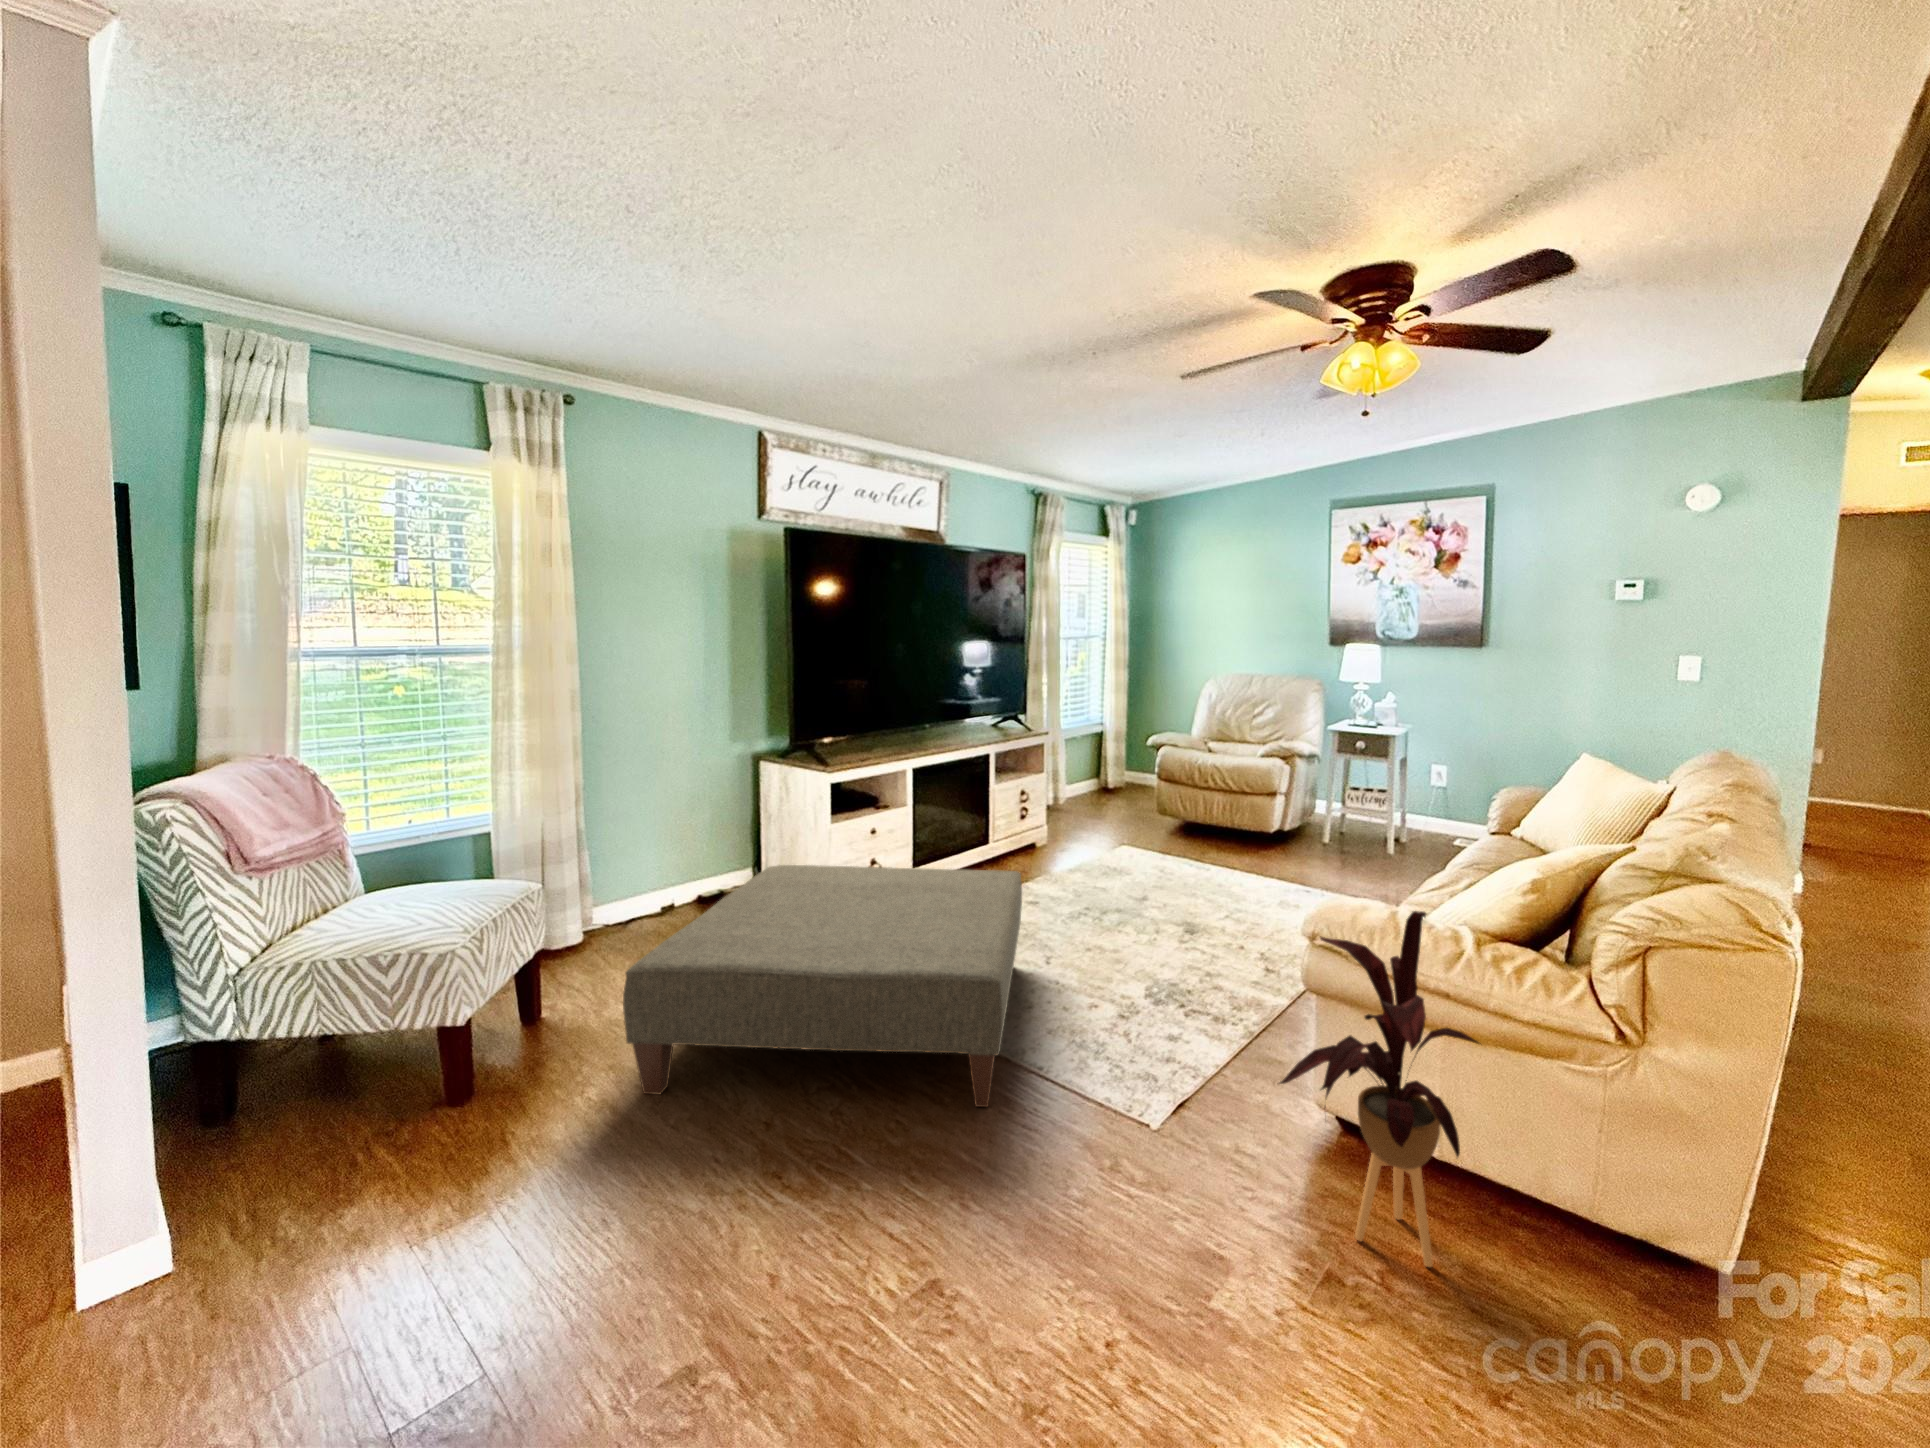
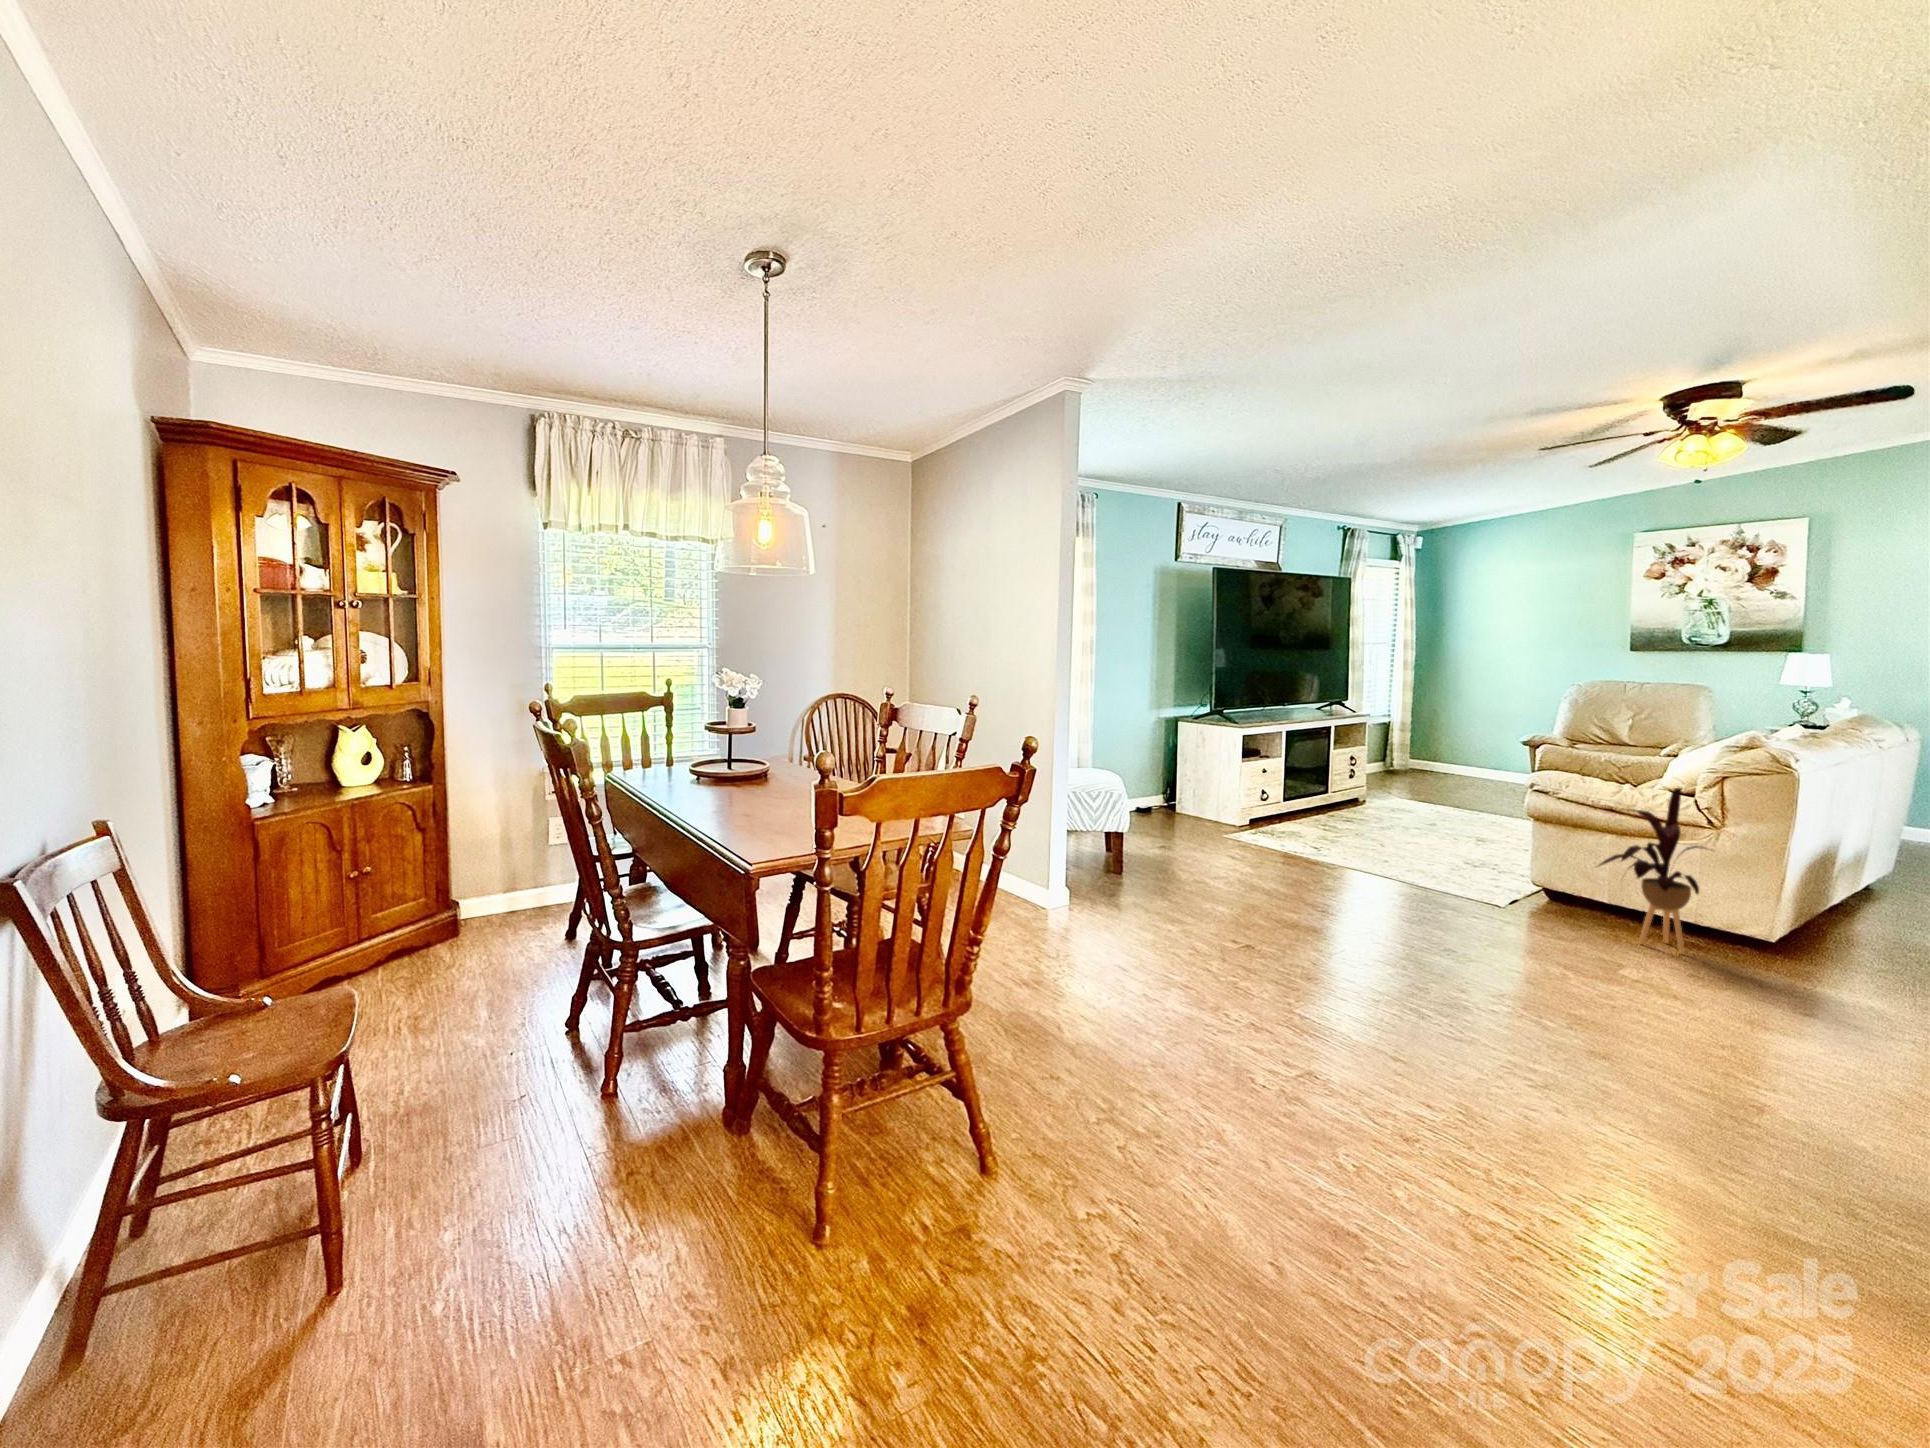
ottoman: present [623,865,1022,1107] -> none [1212,780,1418,890]

